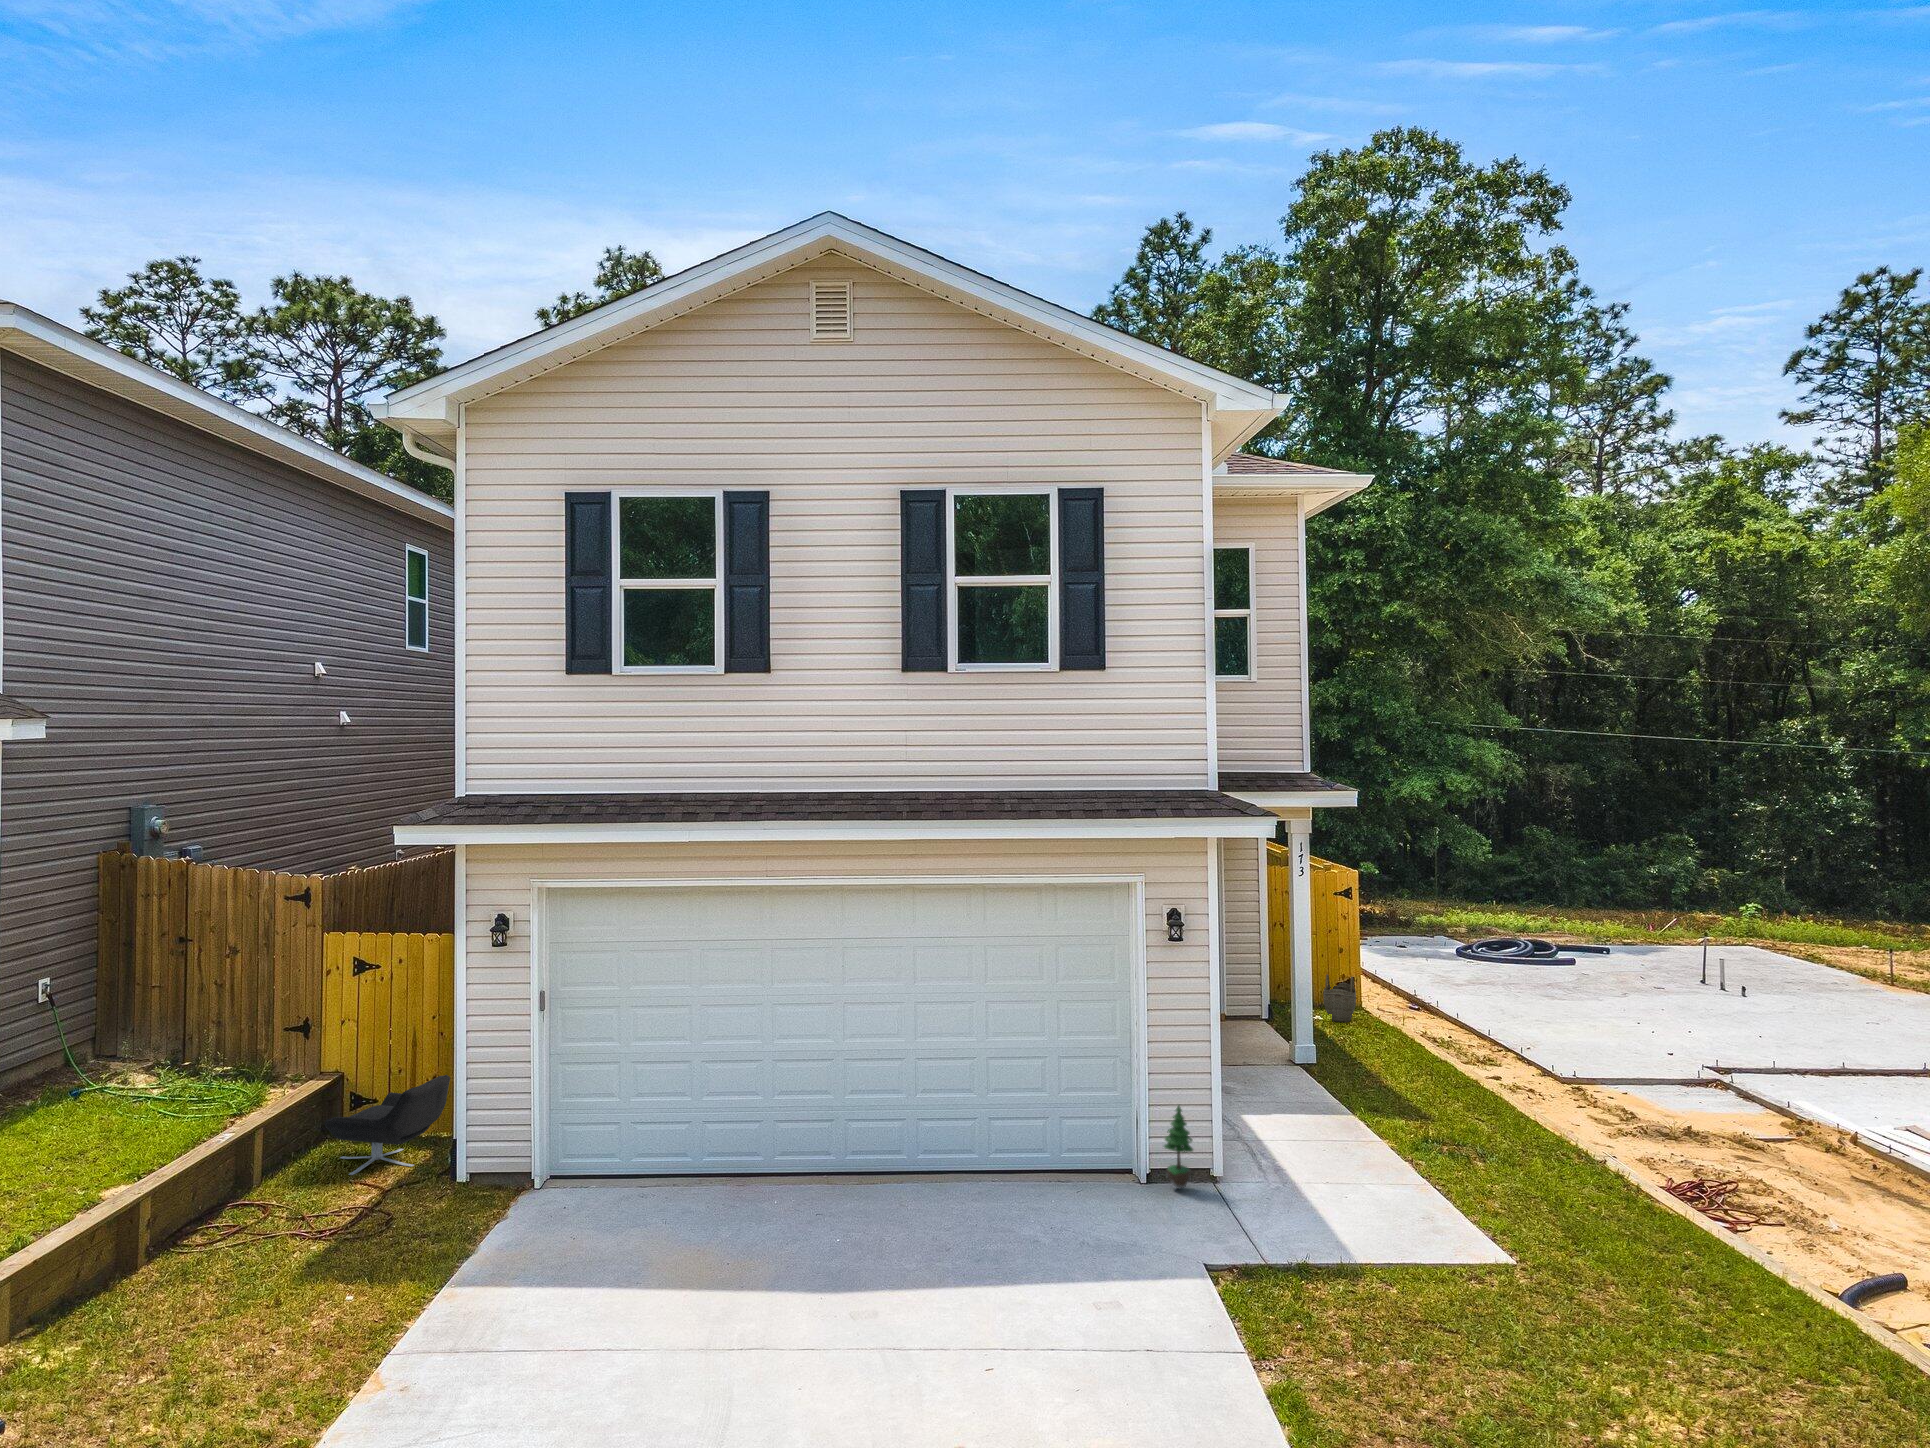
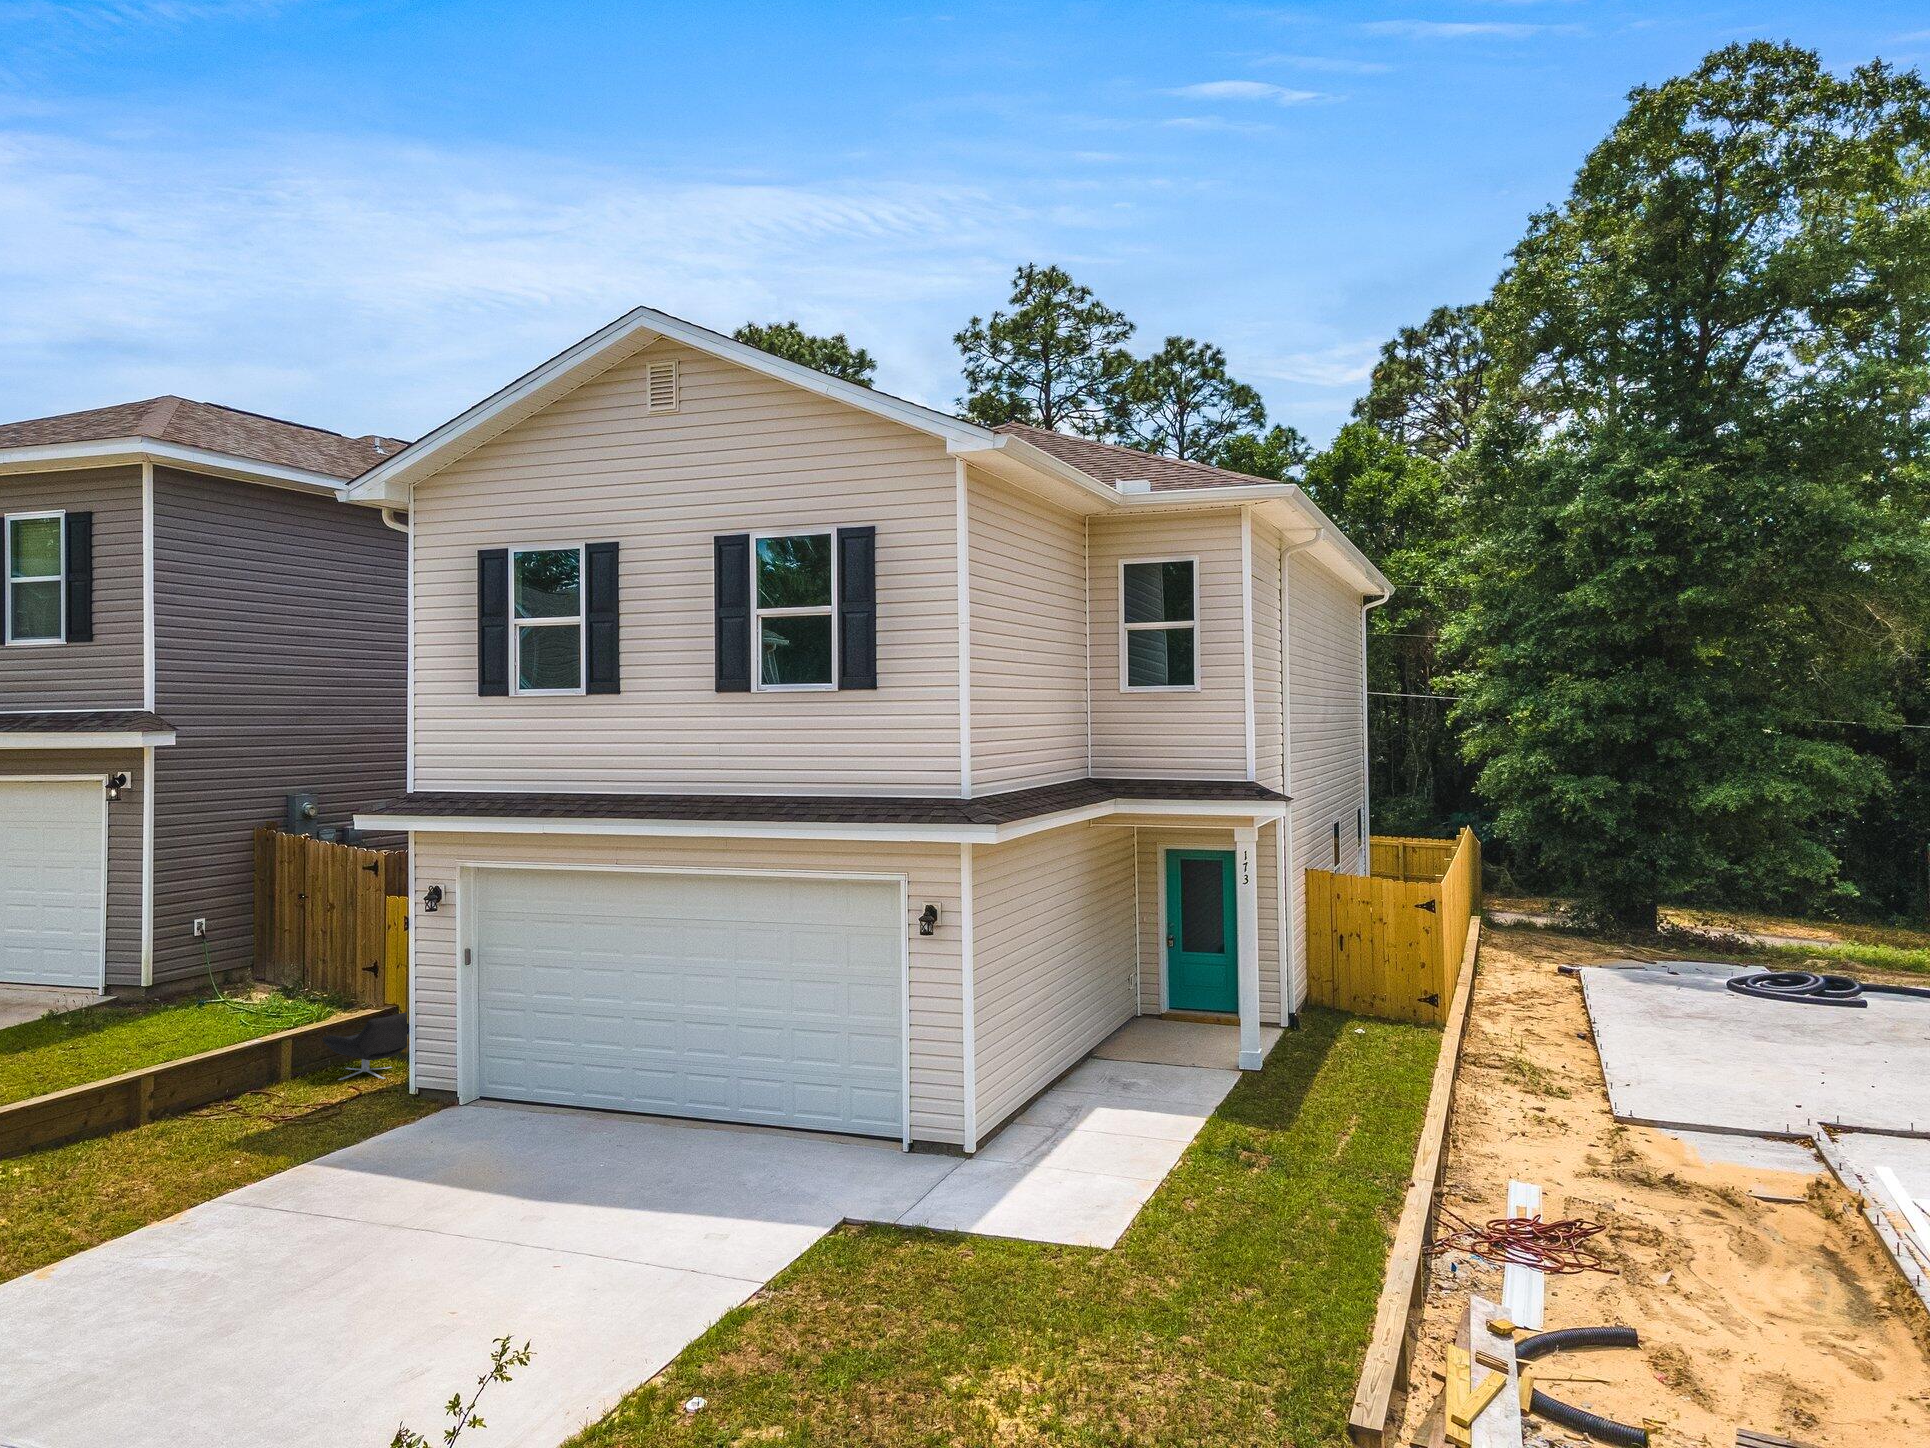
woven basket: present [1323,974,1356,1022] -> none [1335,996,1375,1047]
potted tree: present [1164,1105,1193,1189] -> none [904,1085,931,1162]

